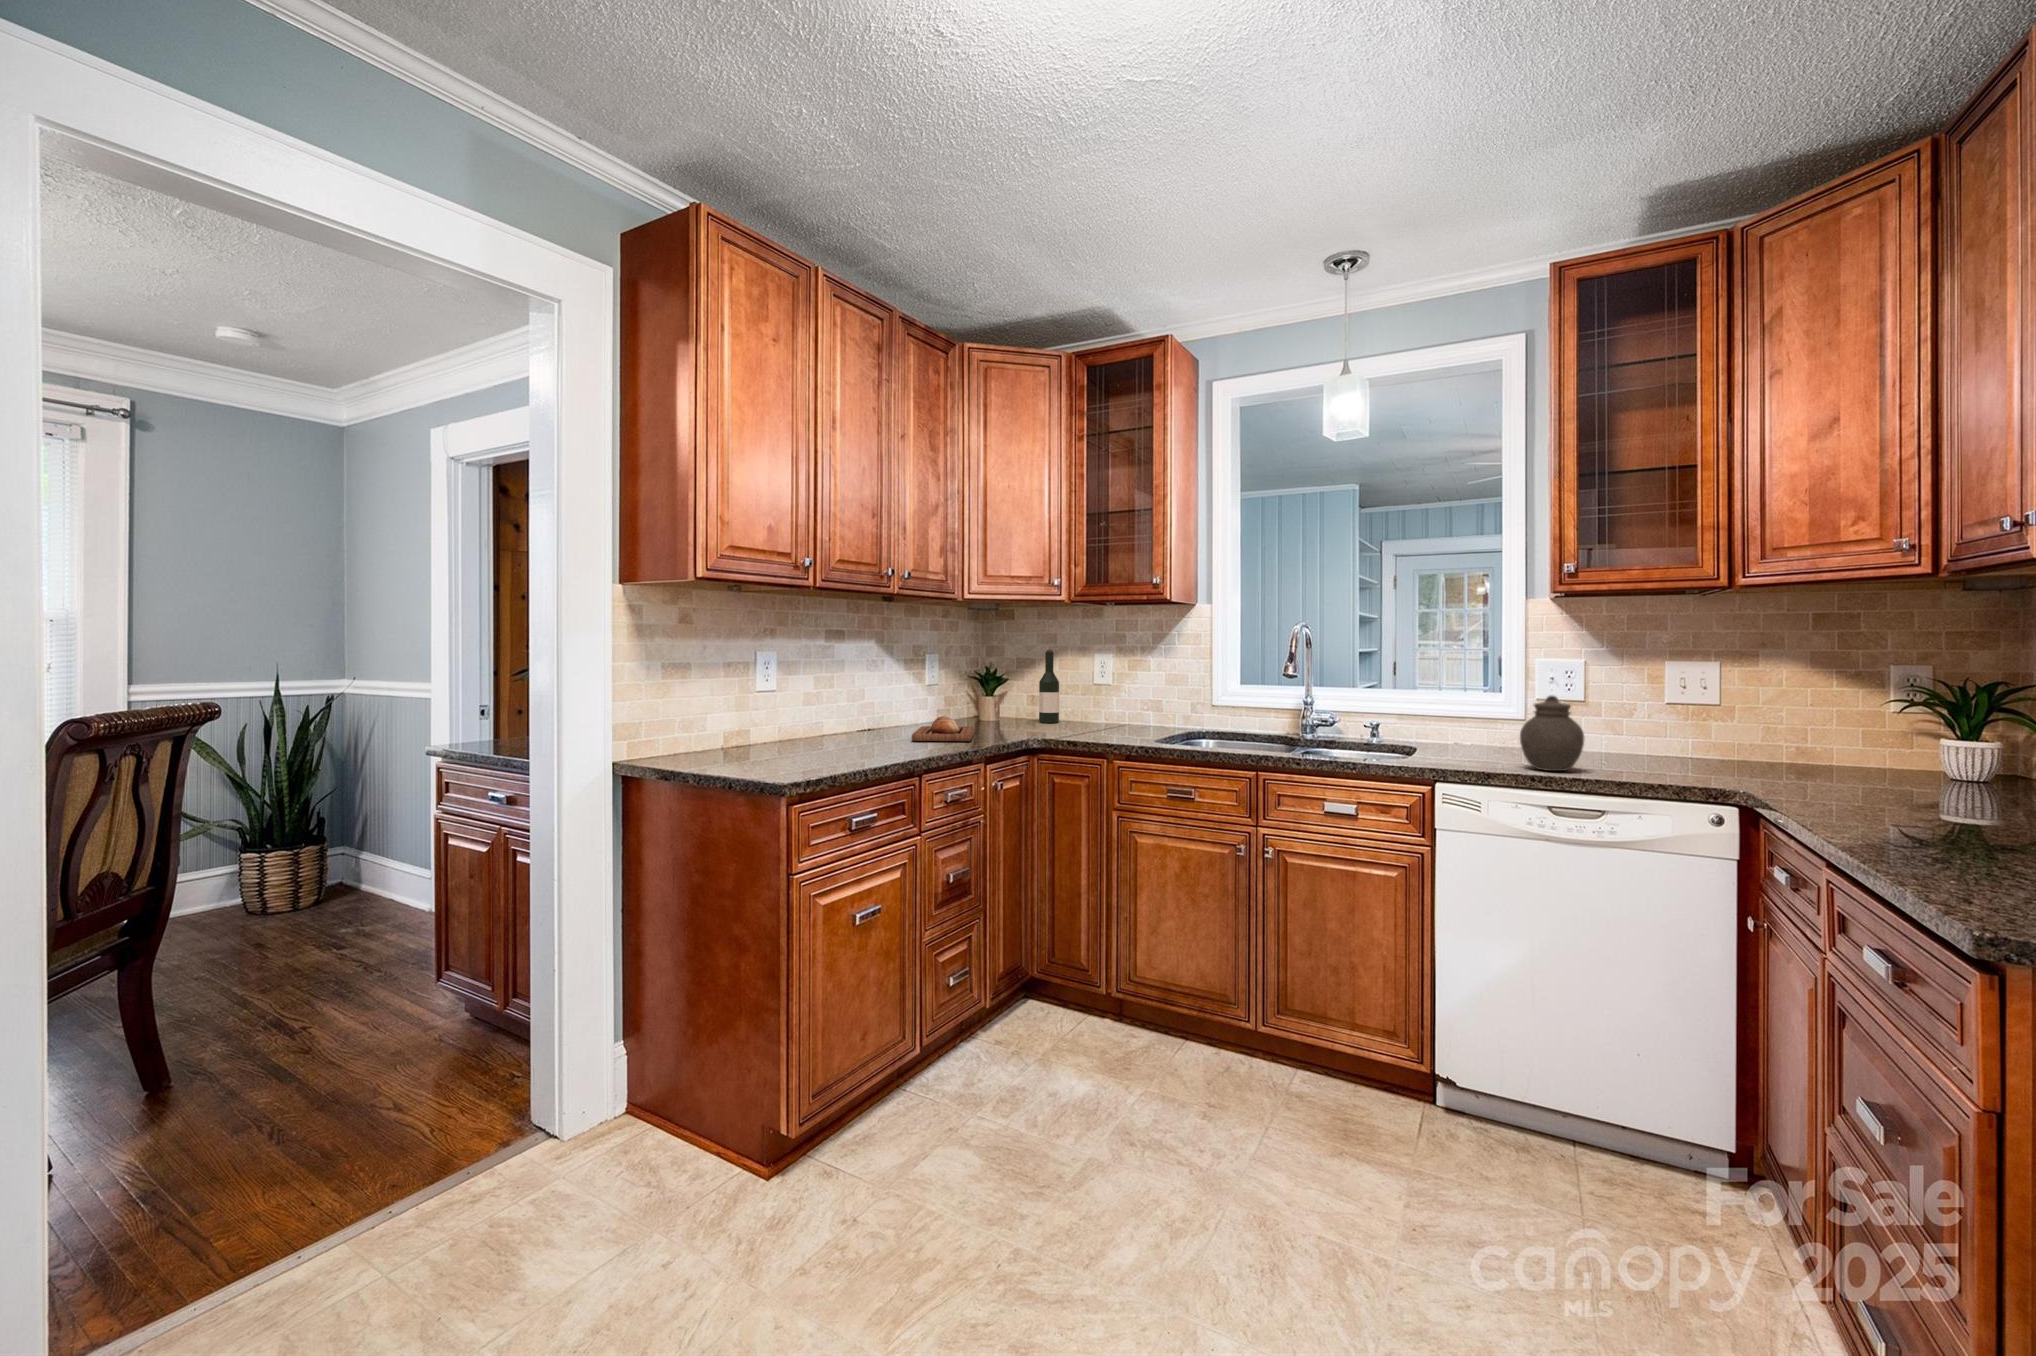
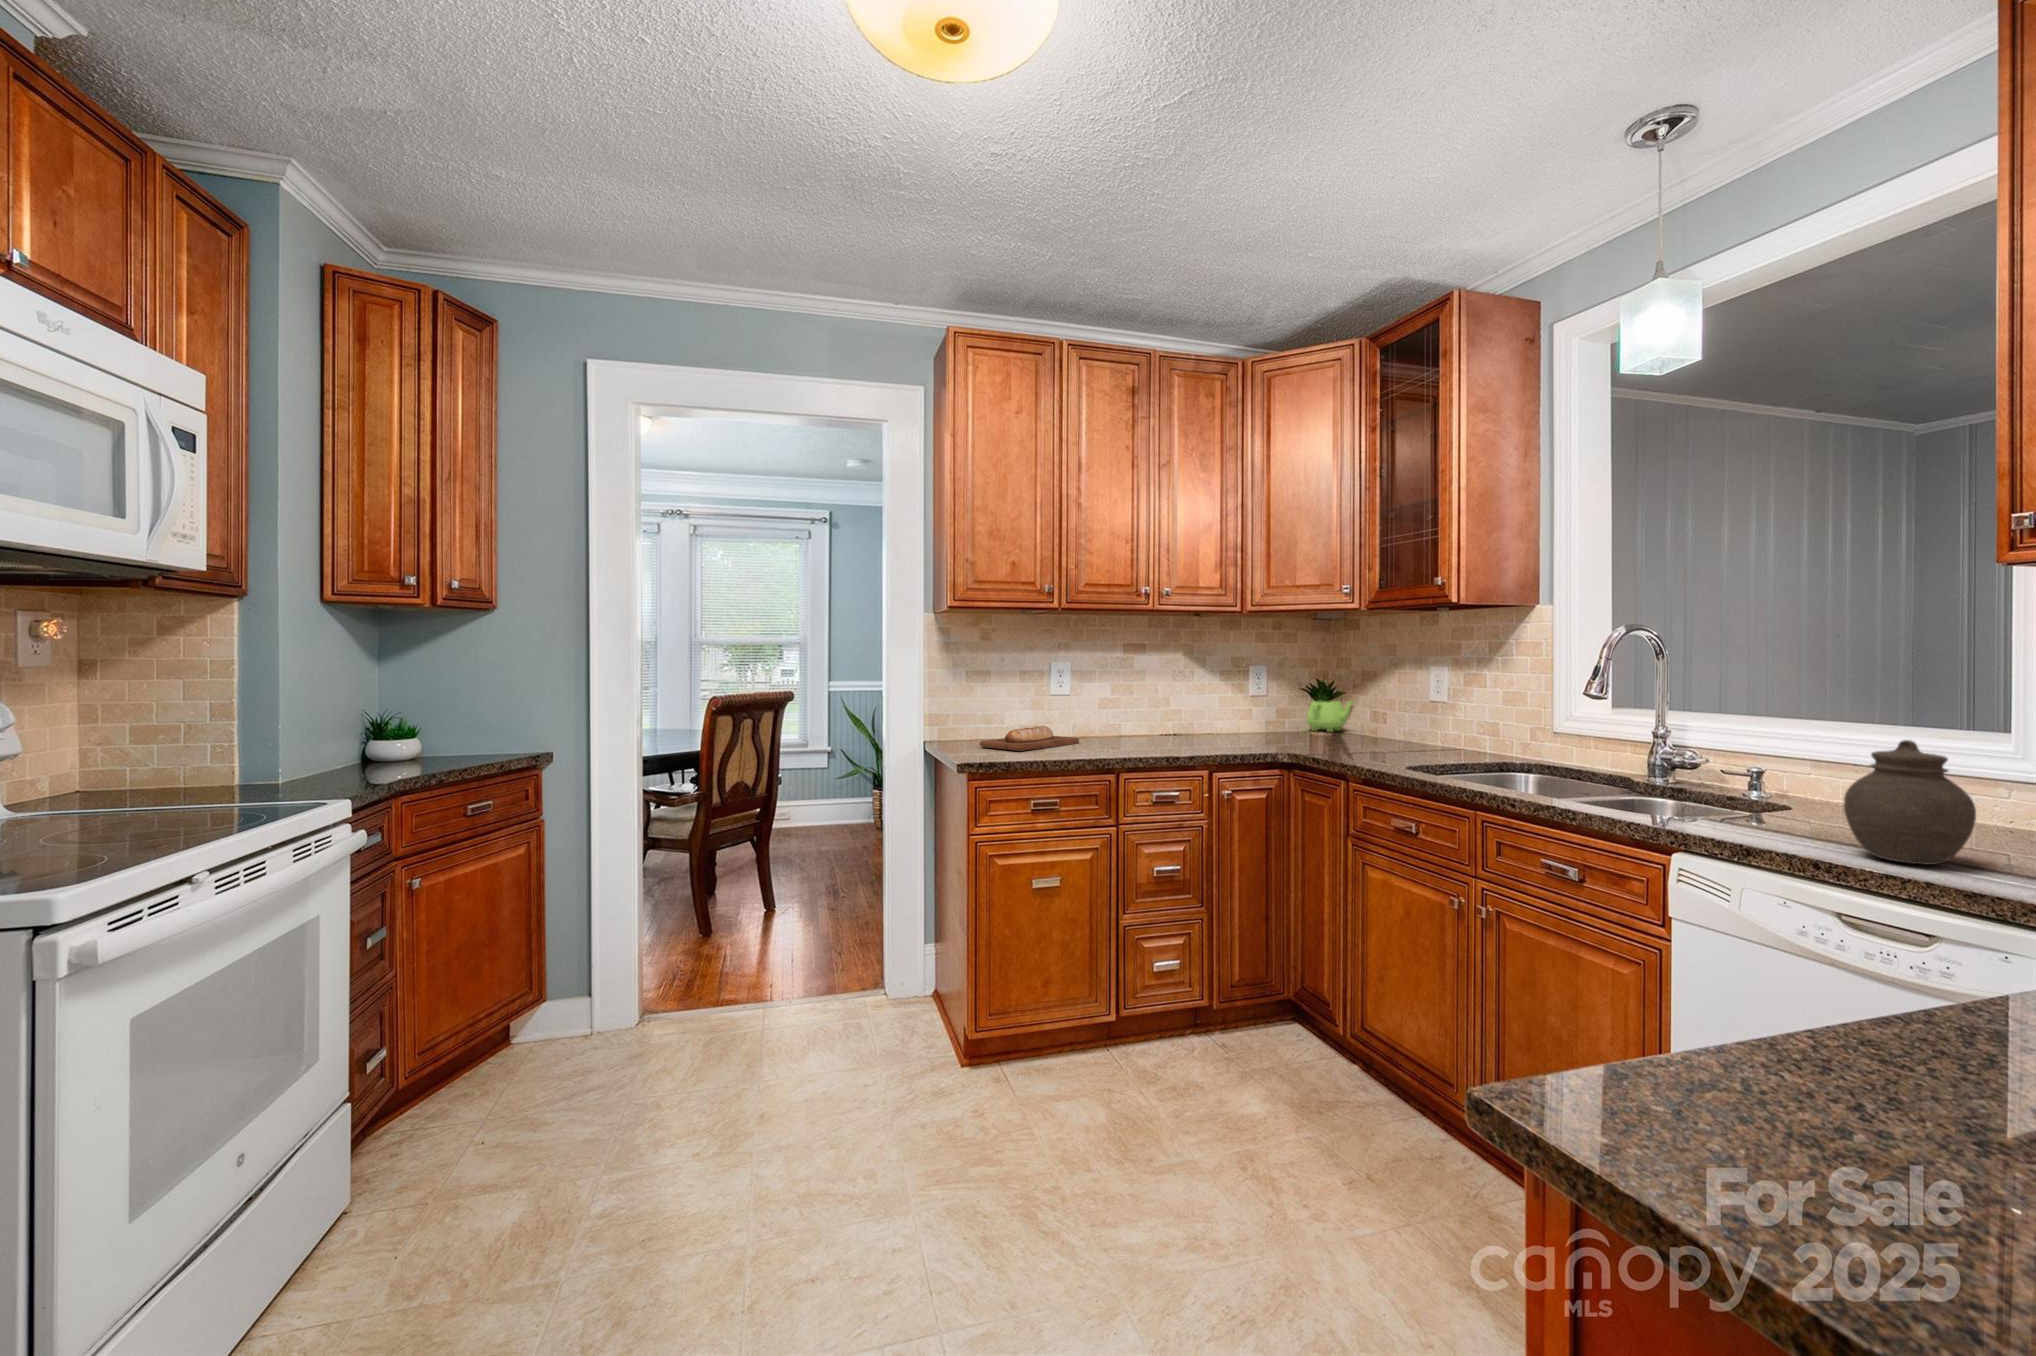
wine bottle: present [1039,650,1059,723] -> none [1368,661,1392,739]
teapot: none [968,685,1014,720] -> present [1306,700,1353,732]
bread loaf: present [912,716,975,741] -> present [980,726,1079,751]

